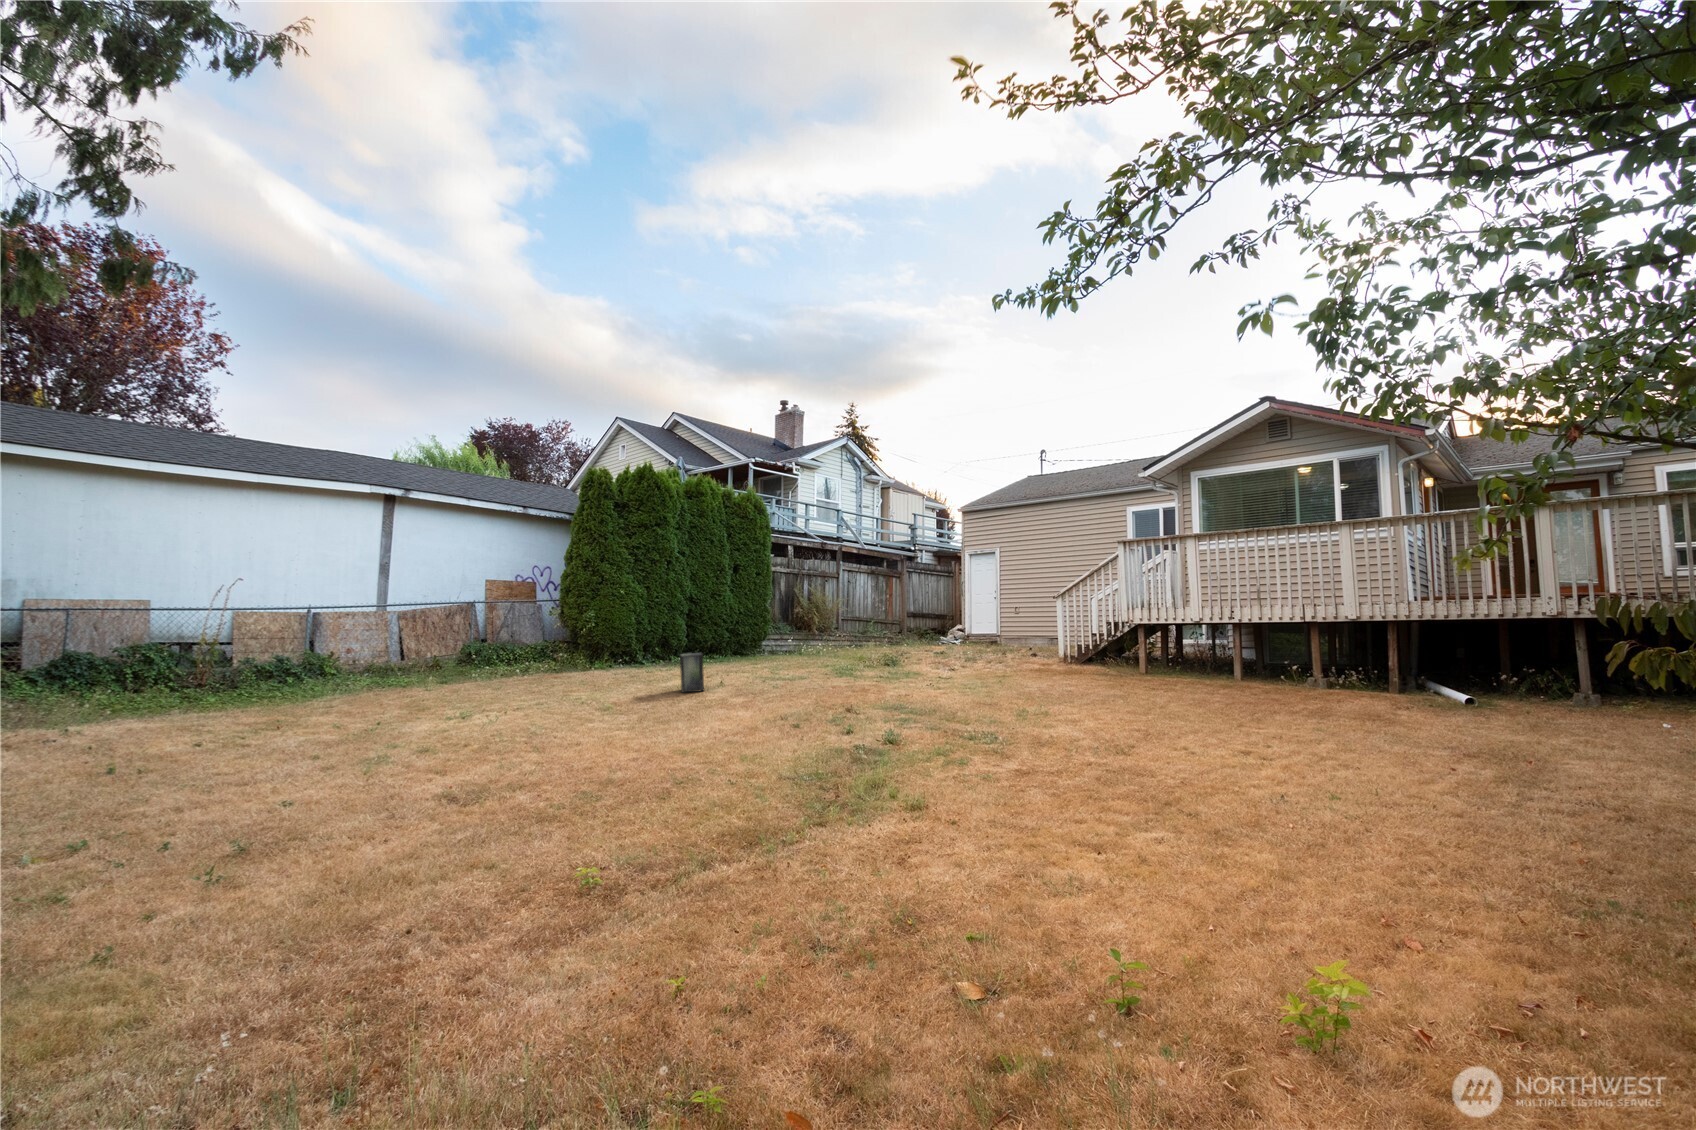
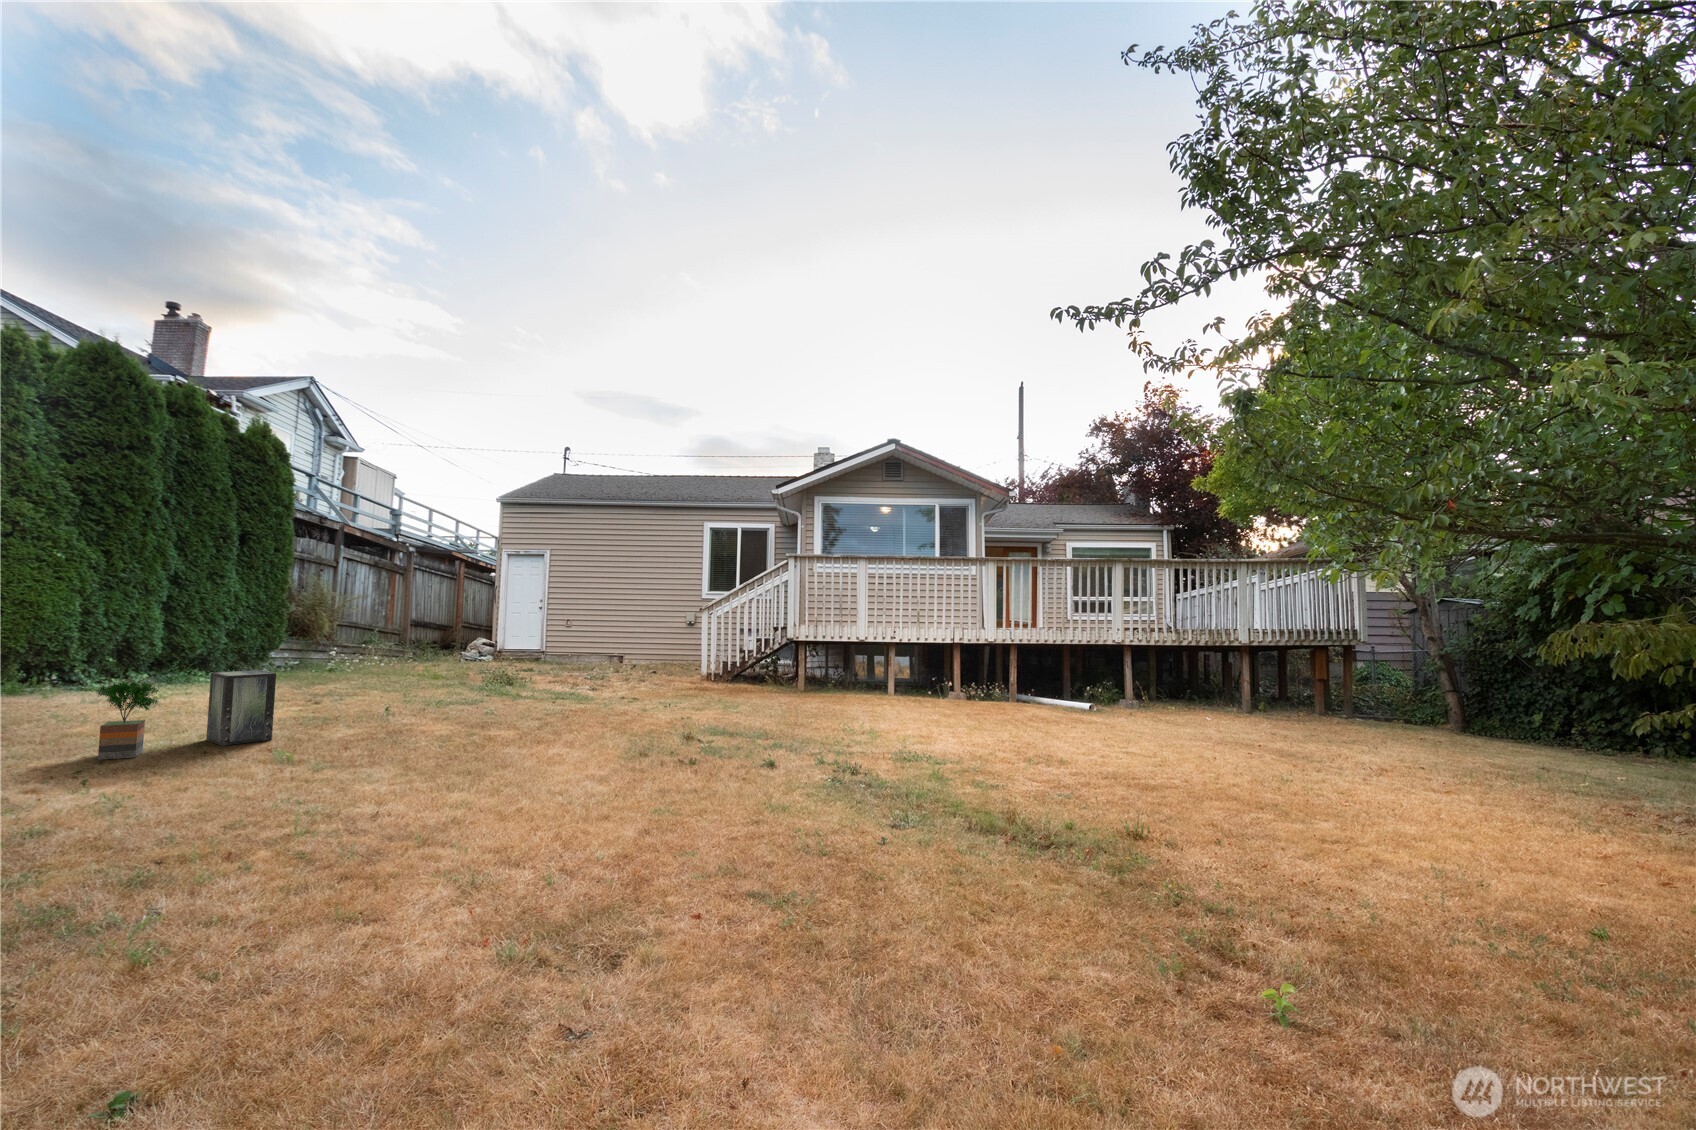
potted tree: none [631,658,655,696] -> present [96,681,159,760]

